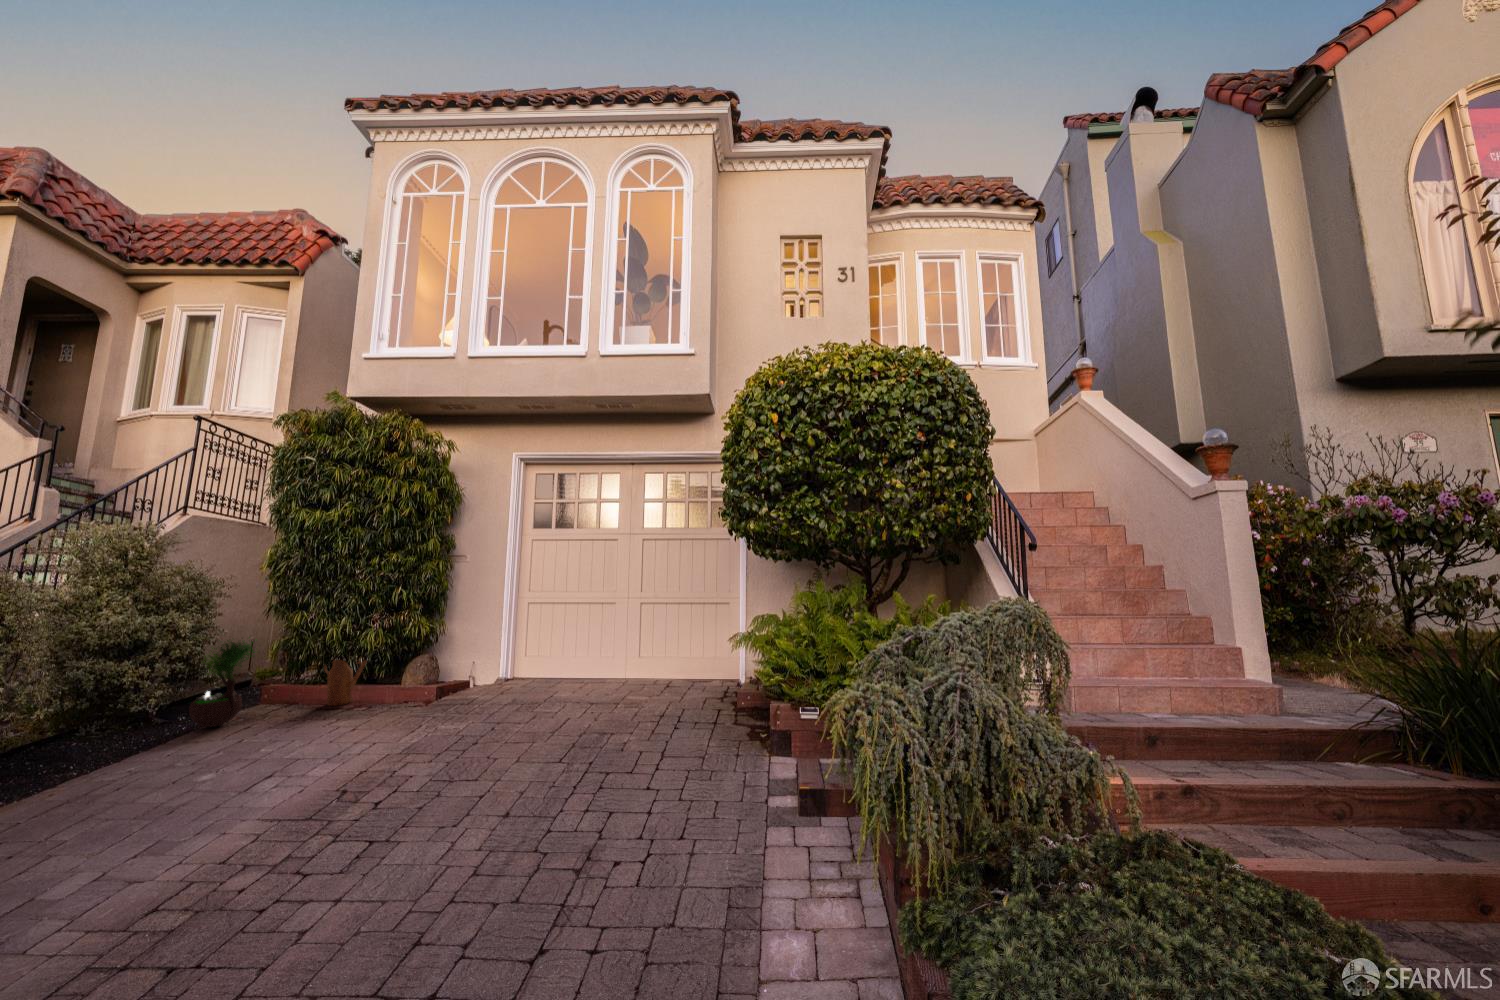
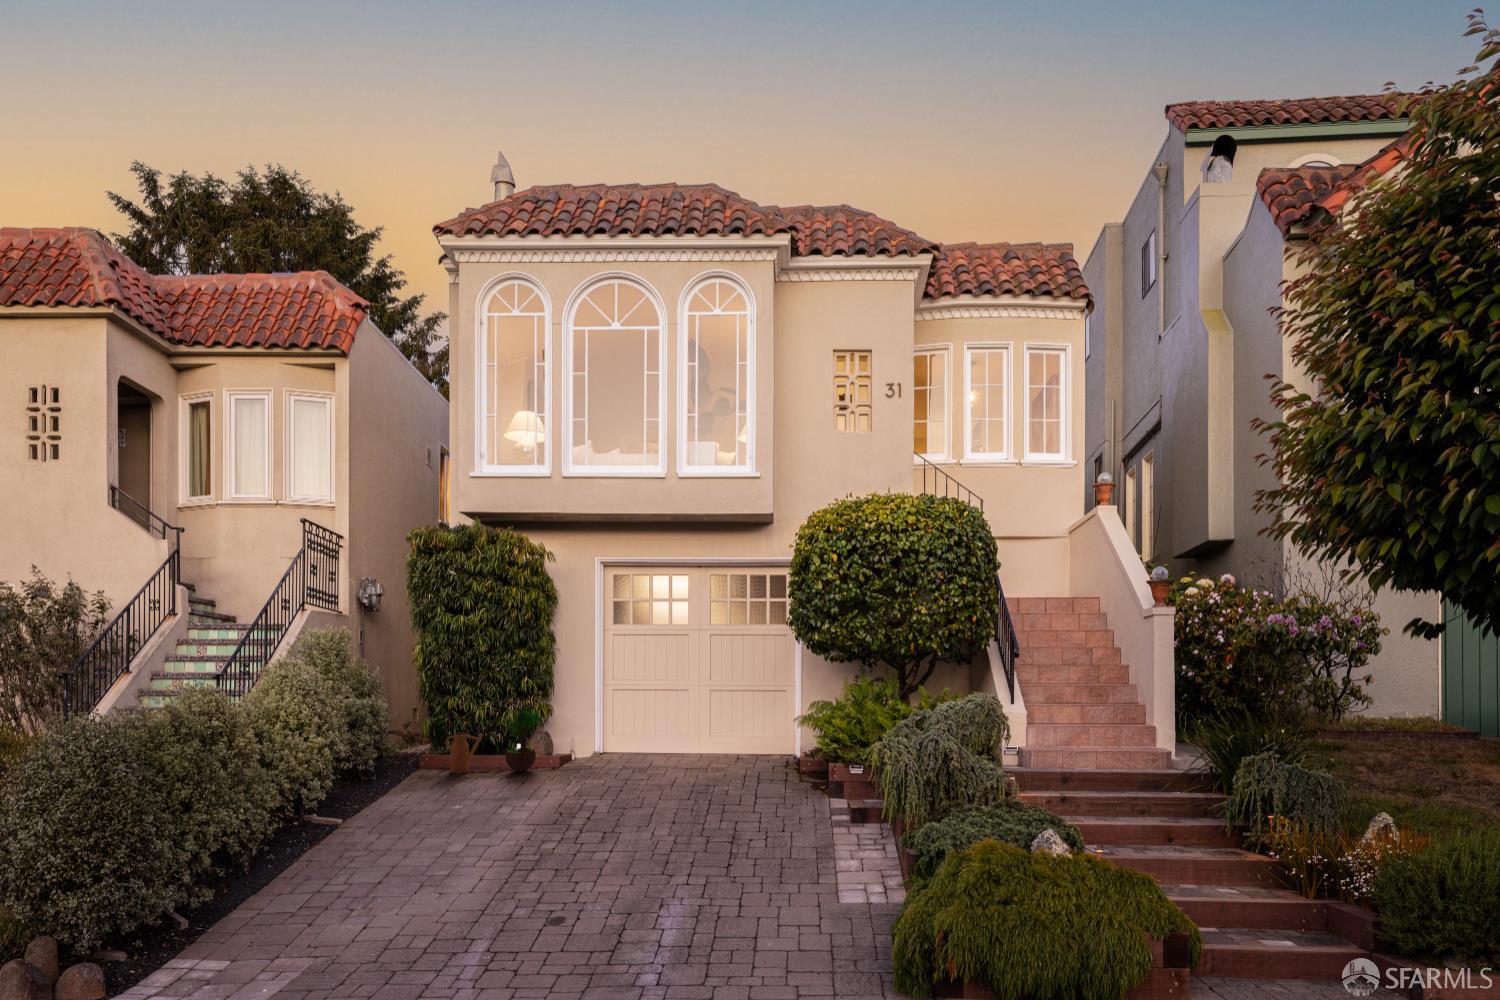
potted tree: present [189,637,255,727] -> present [502,707,540,771]

